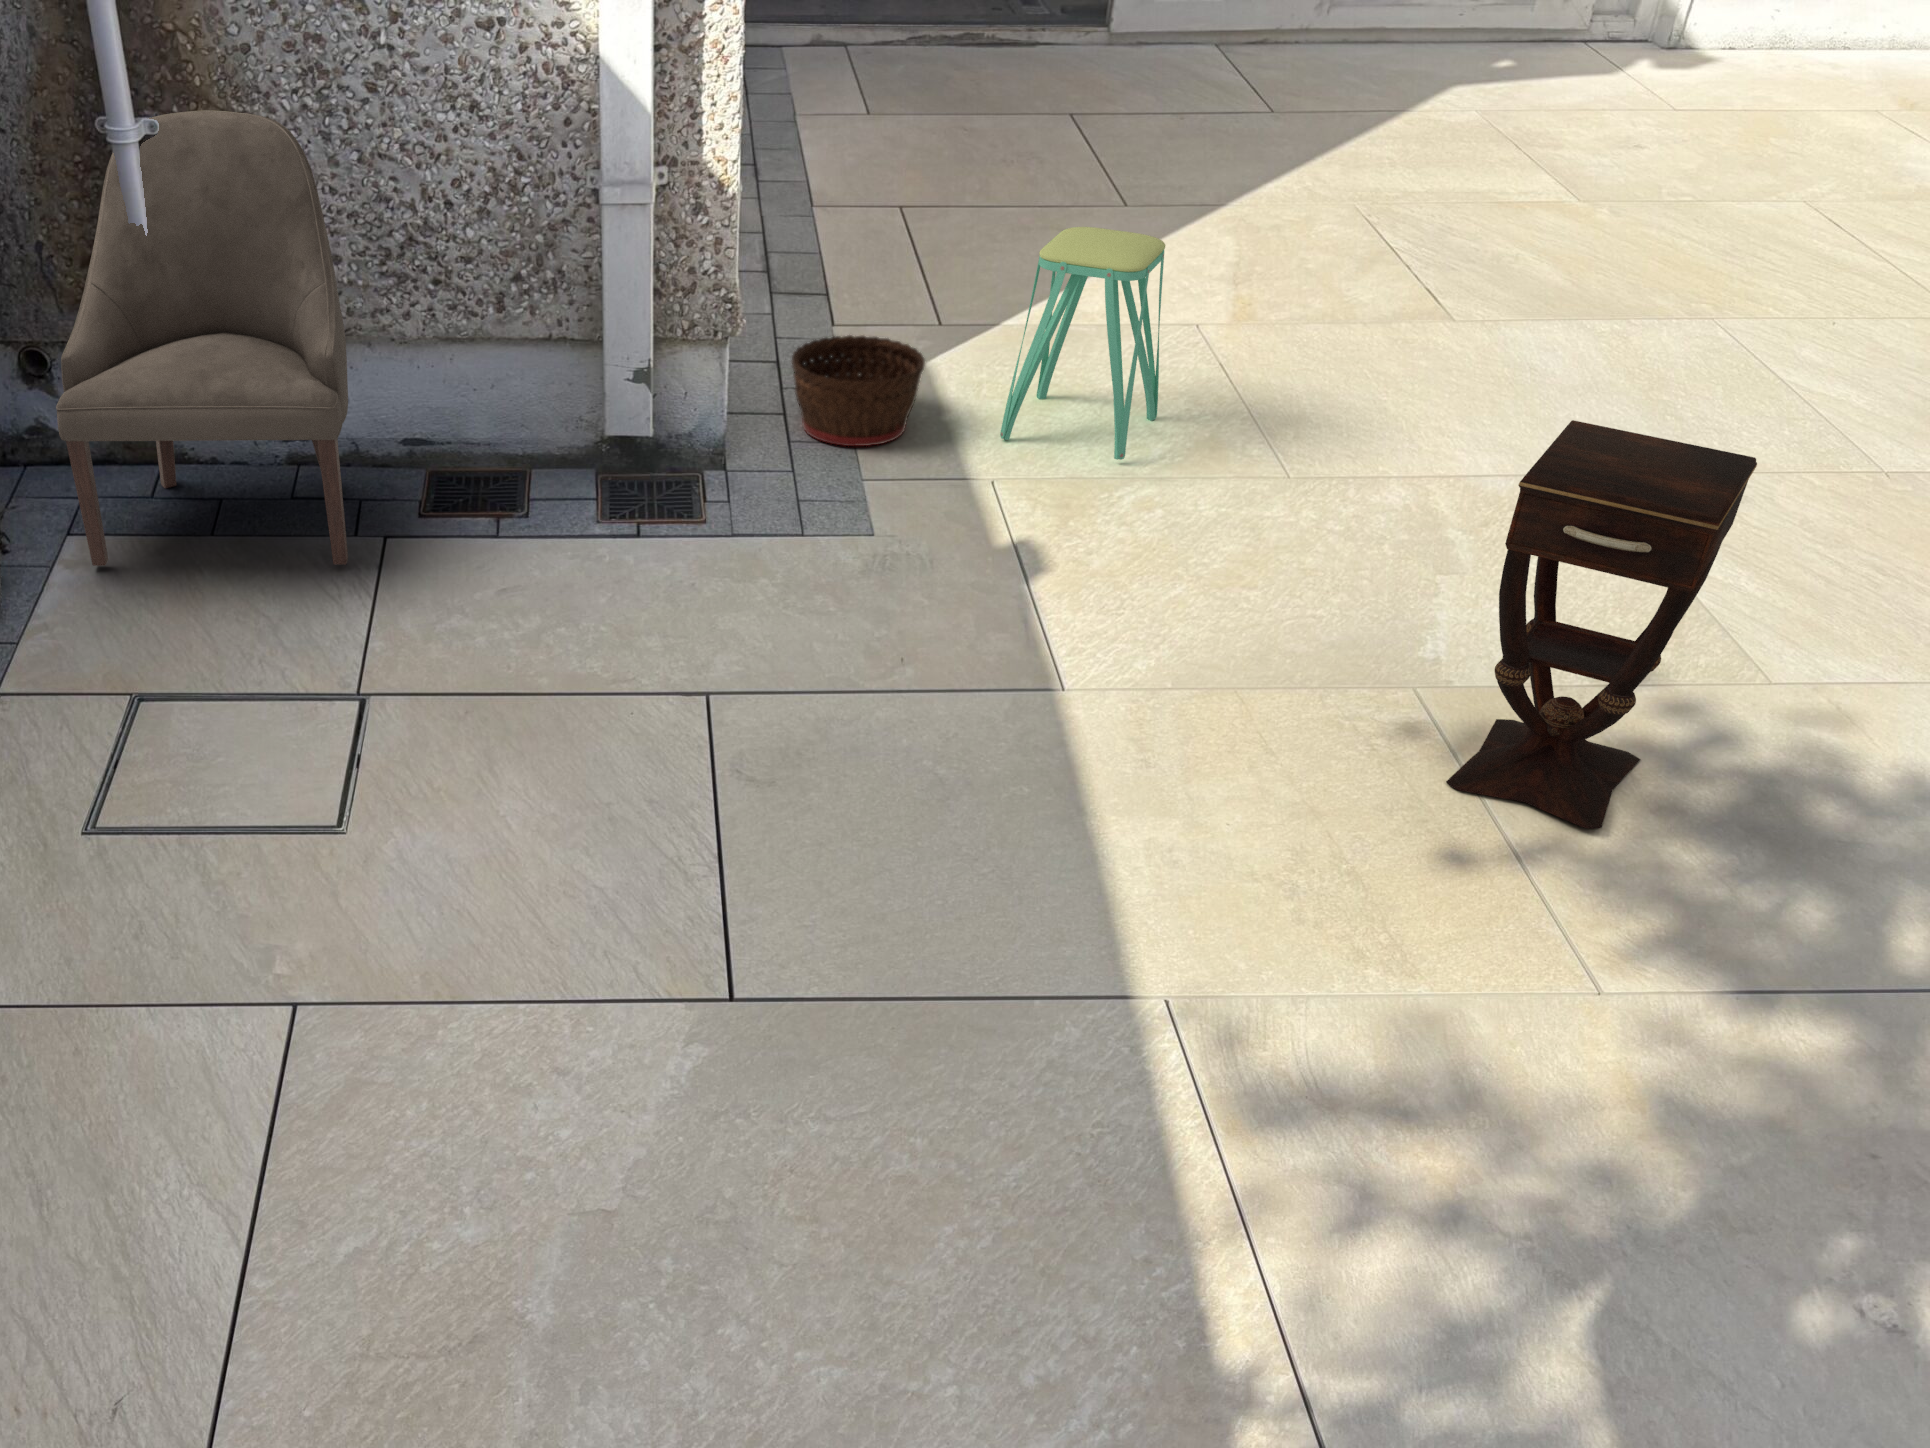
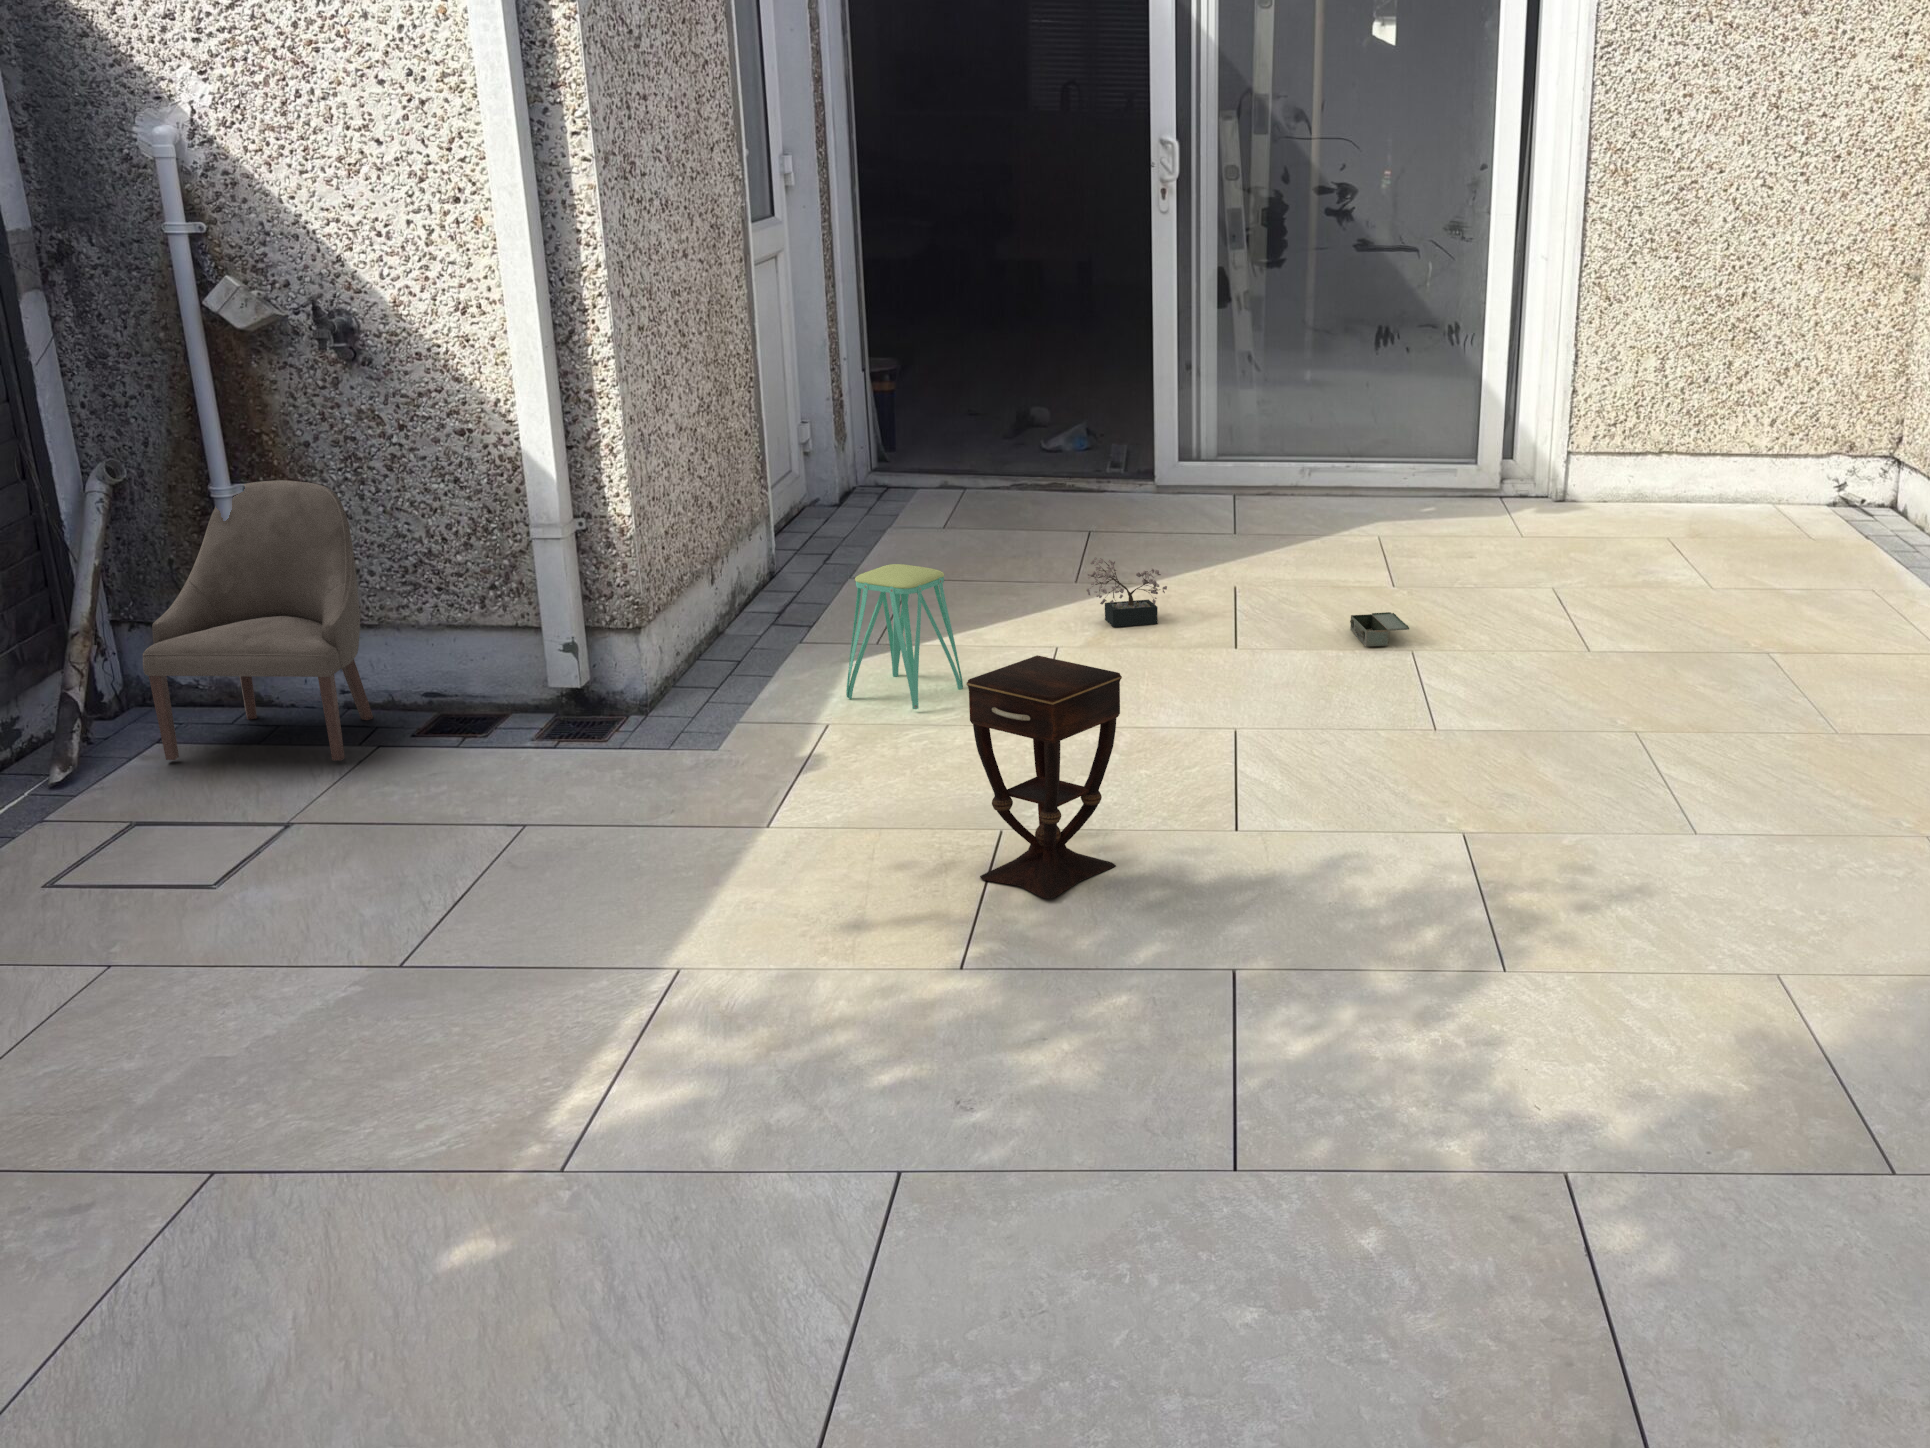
decorative plant: none [1258,198,1368,307] -> present [1086,557,1167,627]
toolbox: none [1636,279,1755,337] -> present [1350,612,1409,647]
basket: present [792,335,925,446] -> none [702,632,795,701]

